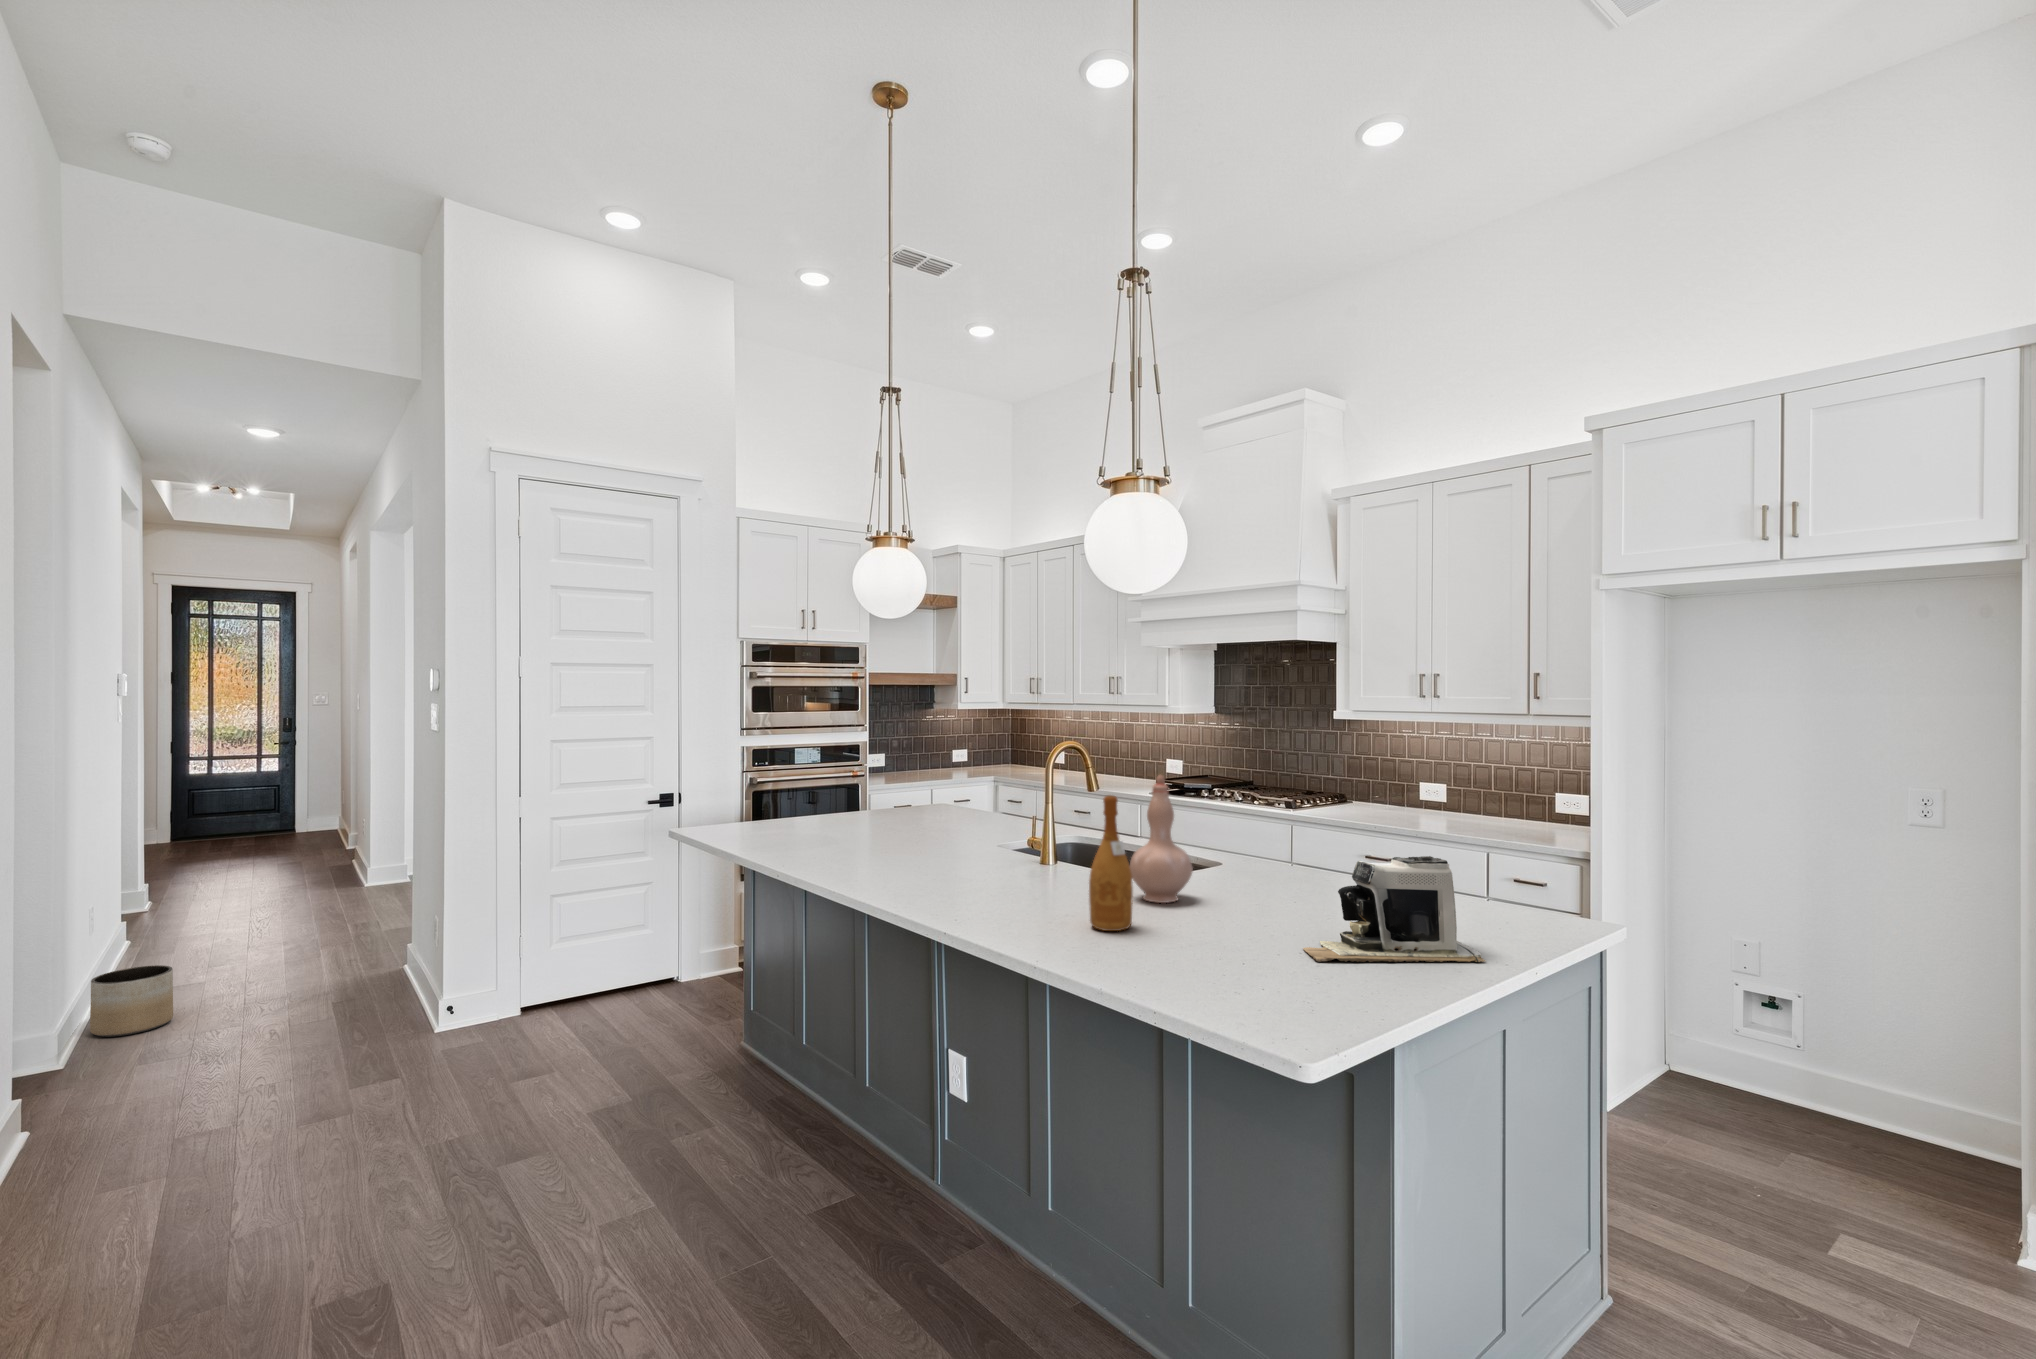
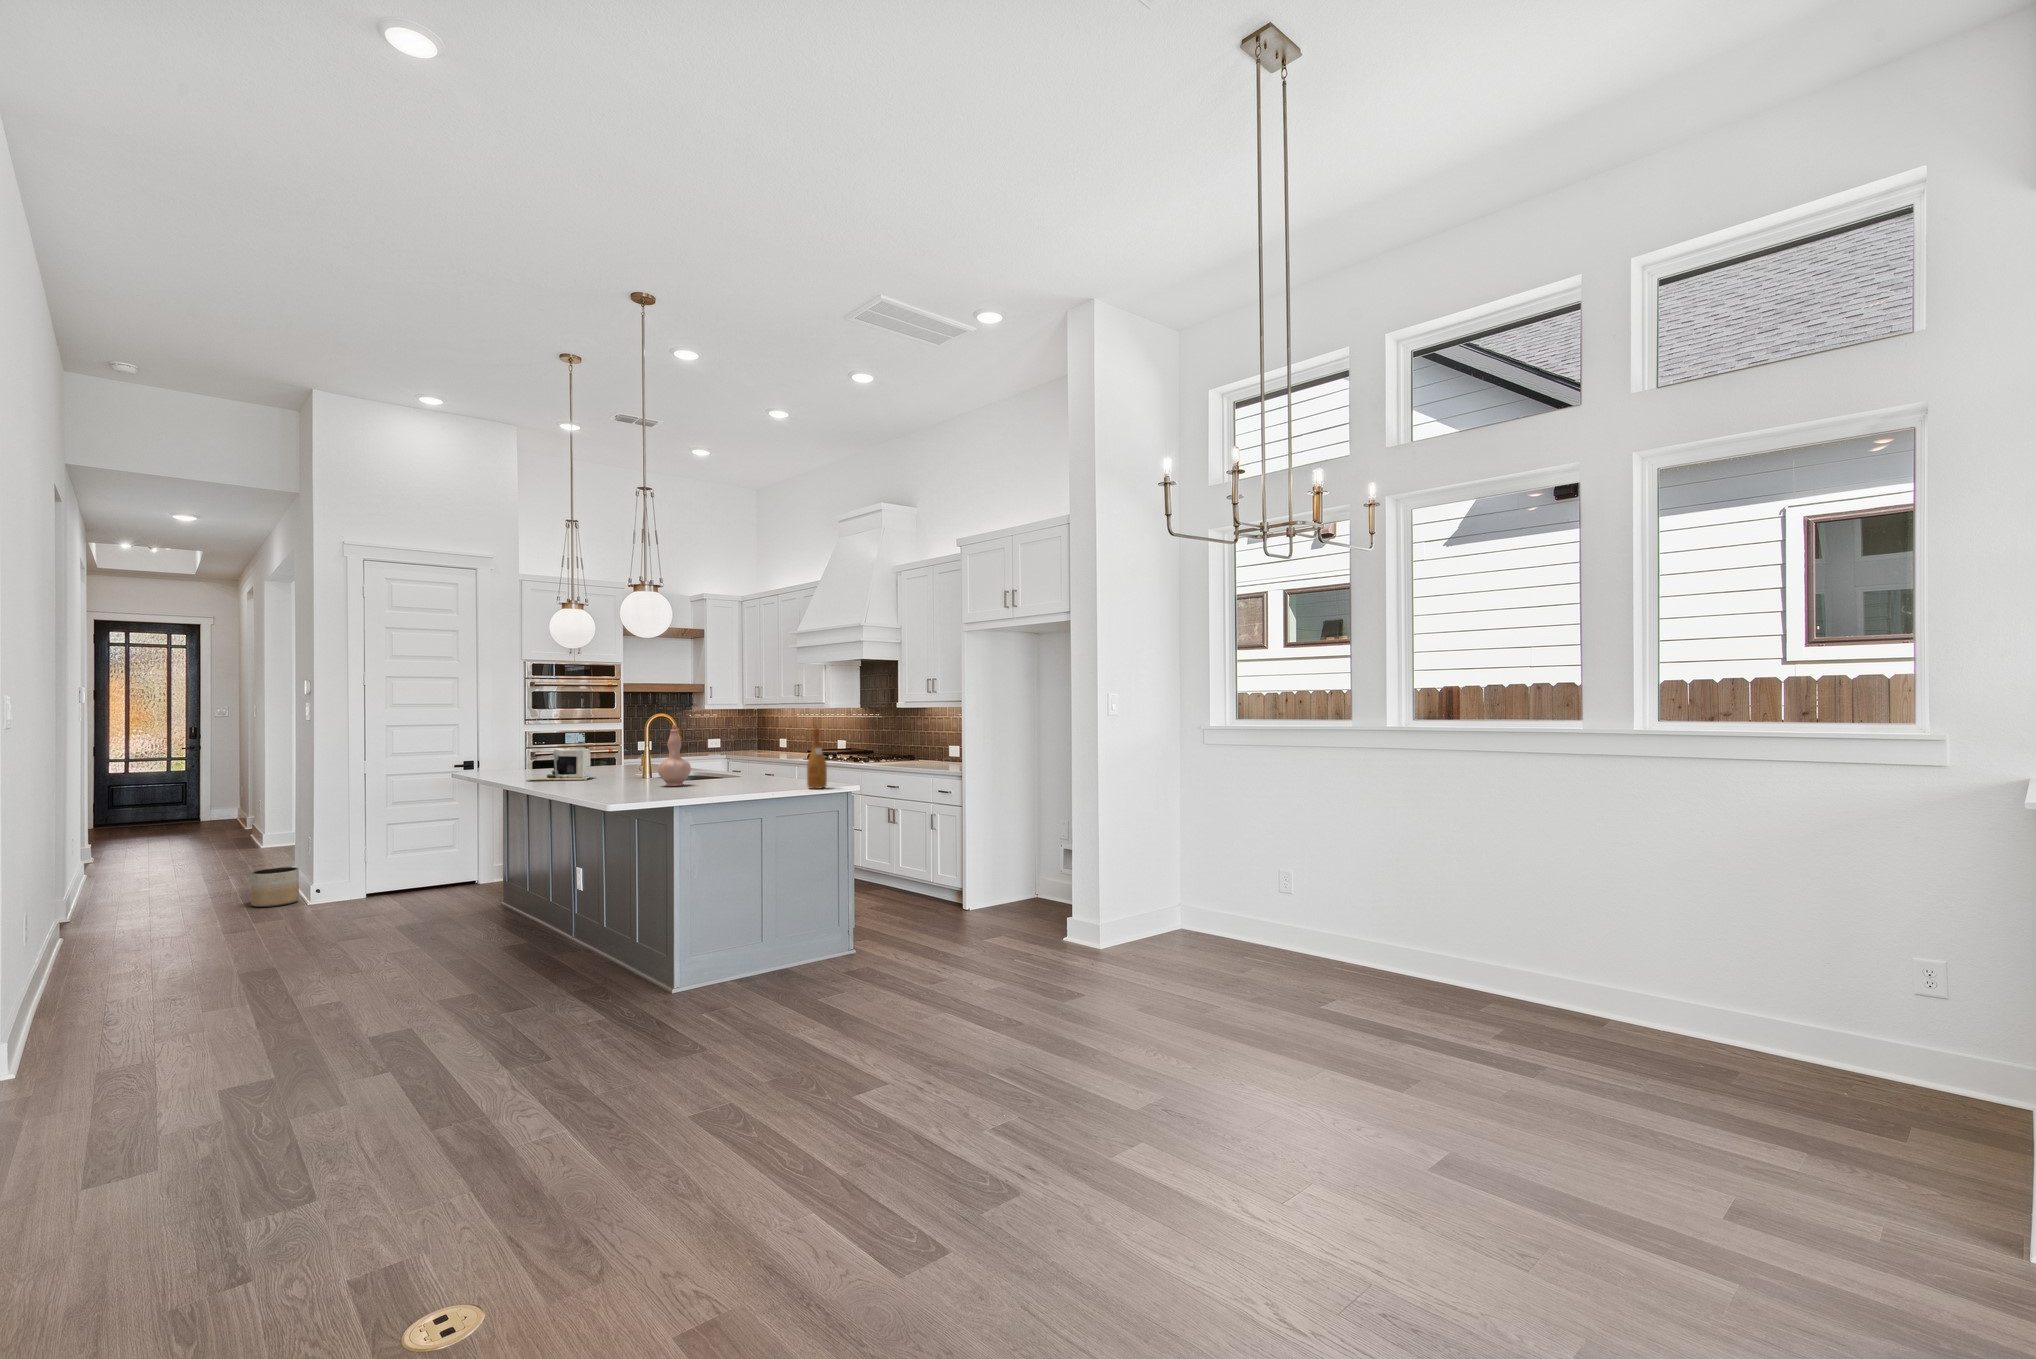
wine bottle: present [1089,795,1133,931] -> present [807,728,827,789]
coffee maker: present [1303,856,1485,962] -> present [526,746,593,781]
planter: present [90,965,173,1037] -> present [251,867,299,907]

